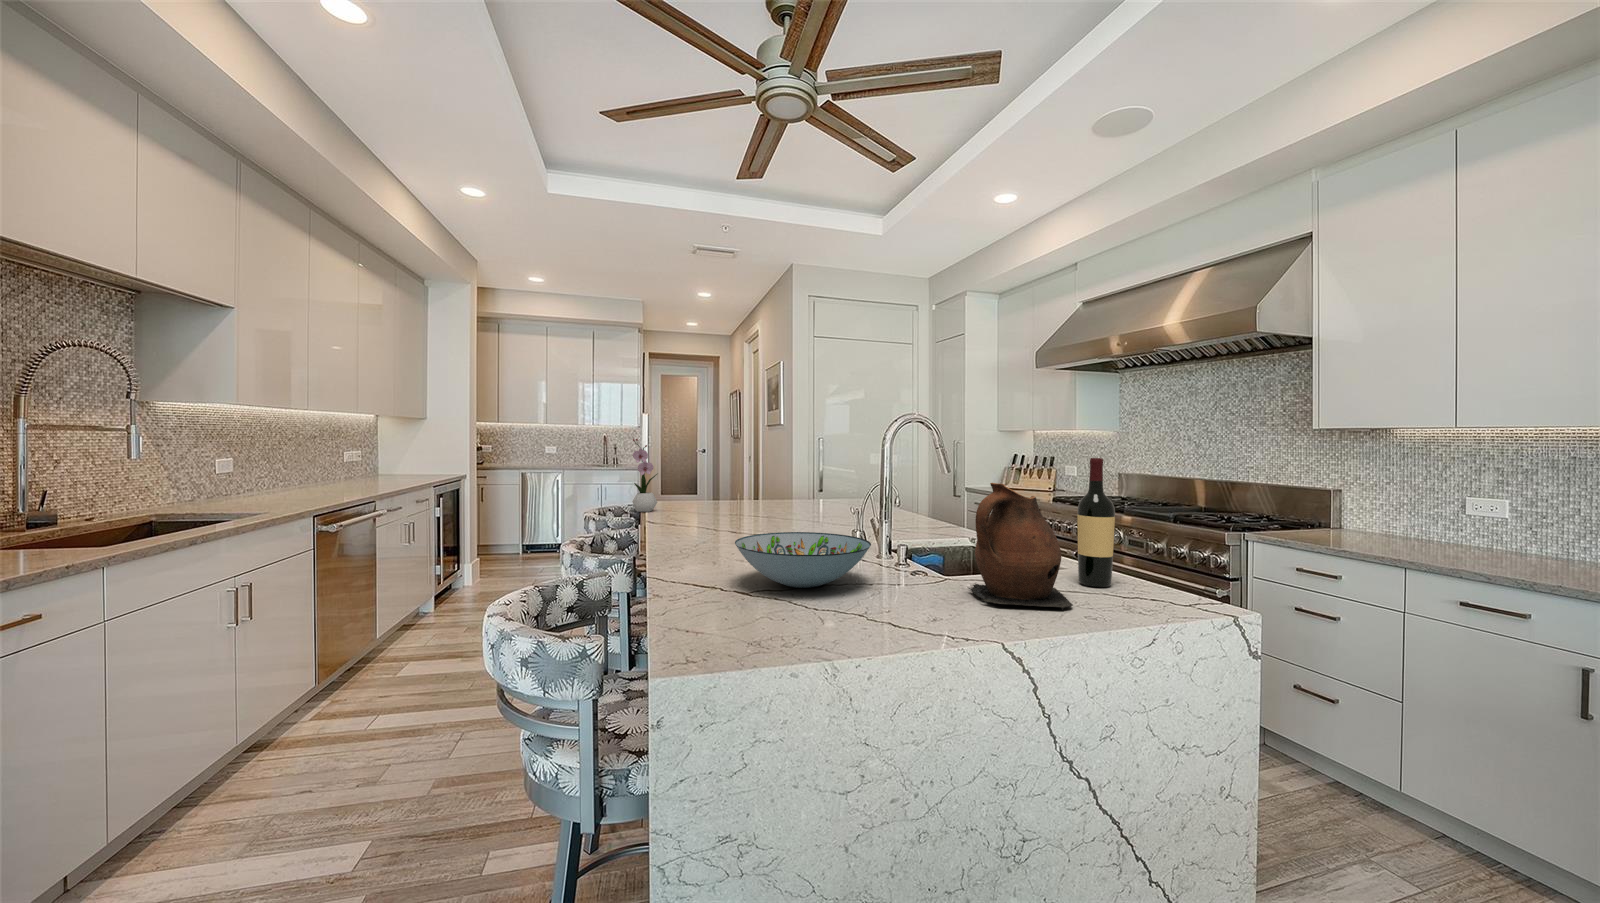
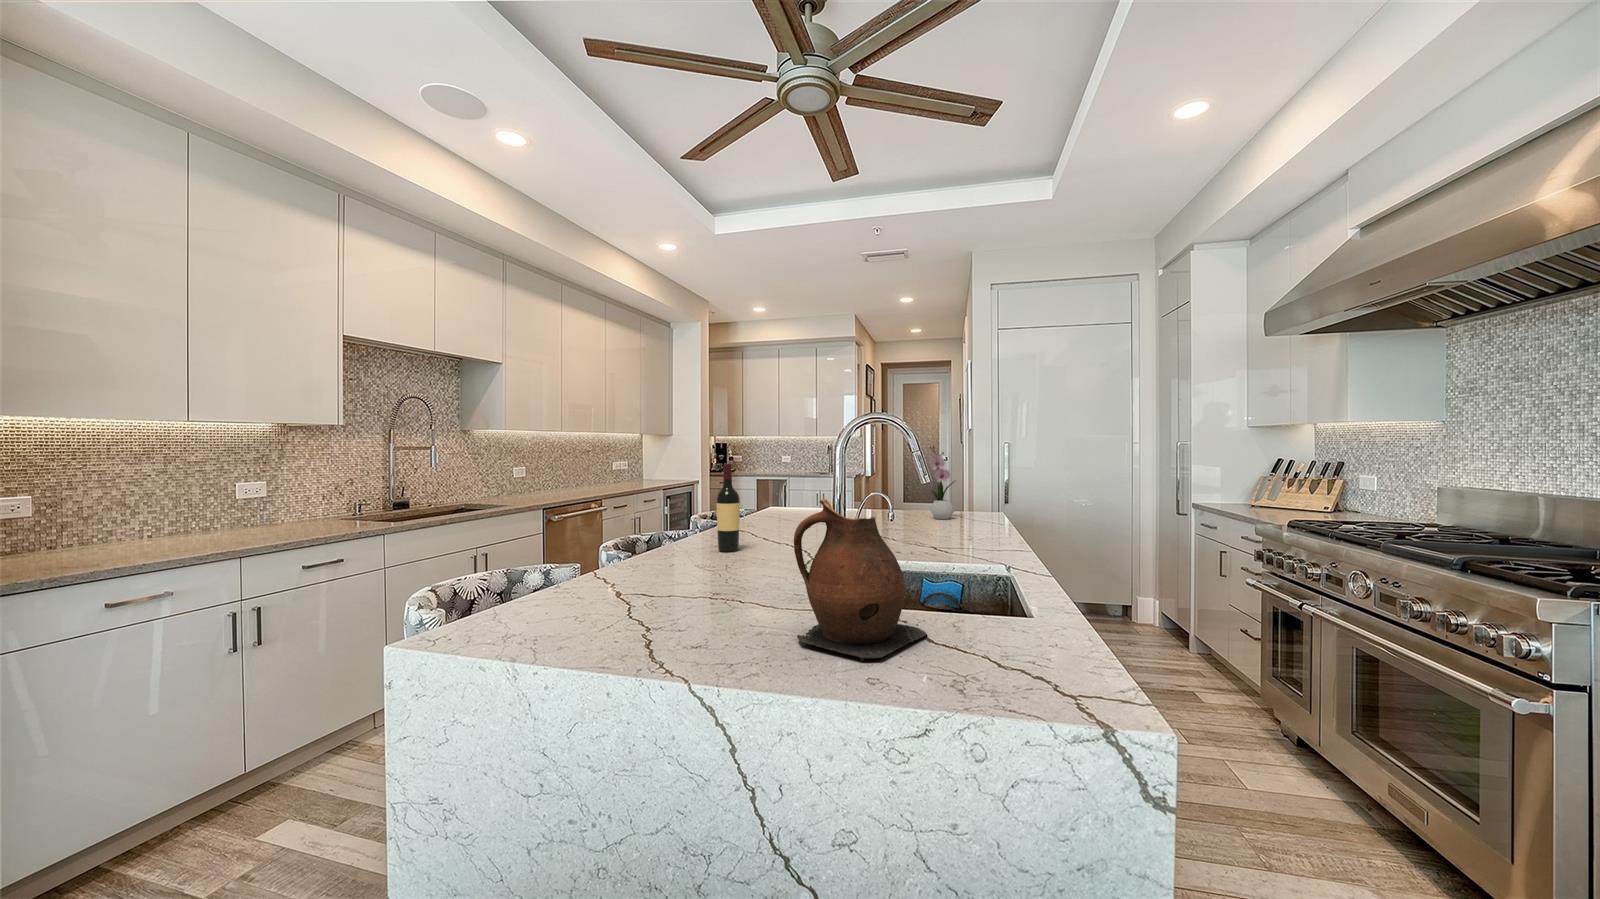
flower arrangement: present [633,439,657,512] -> present [929,446,955,519]
wine bottle: present [1077,458,1115,587] -> present [716,463,740,552]
decorative bowl: present [735,532,871,588] -> none [625,544,765,601]

